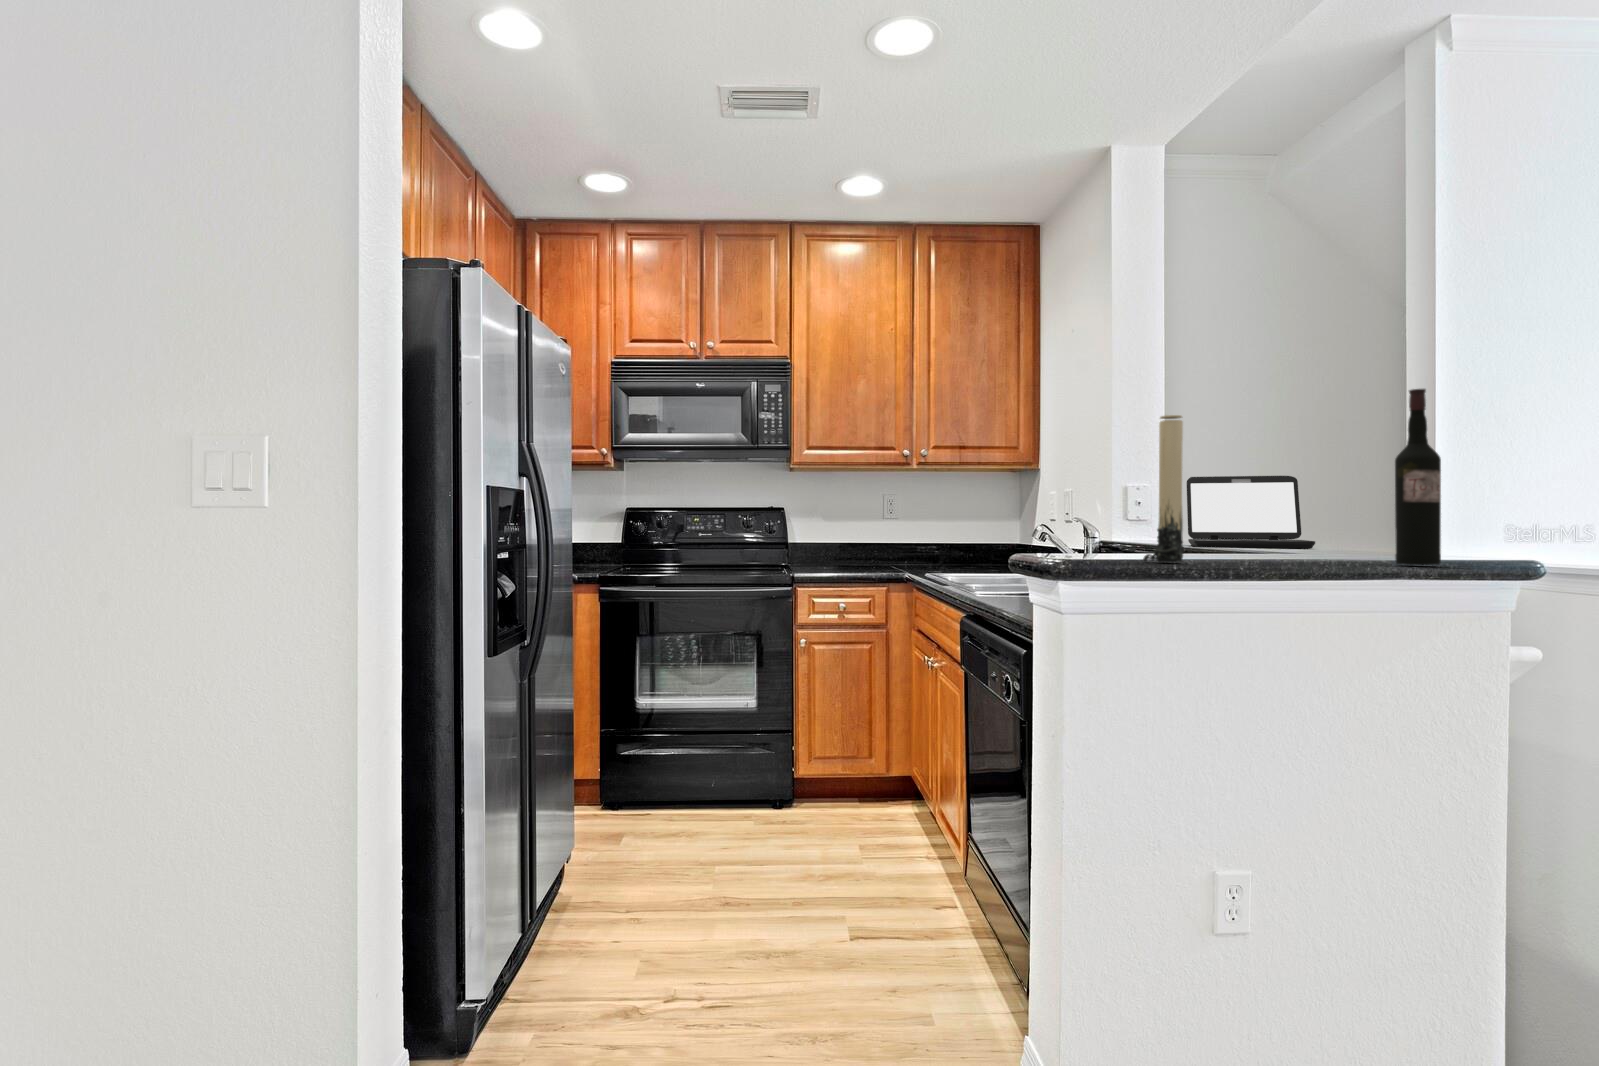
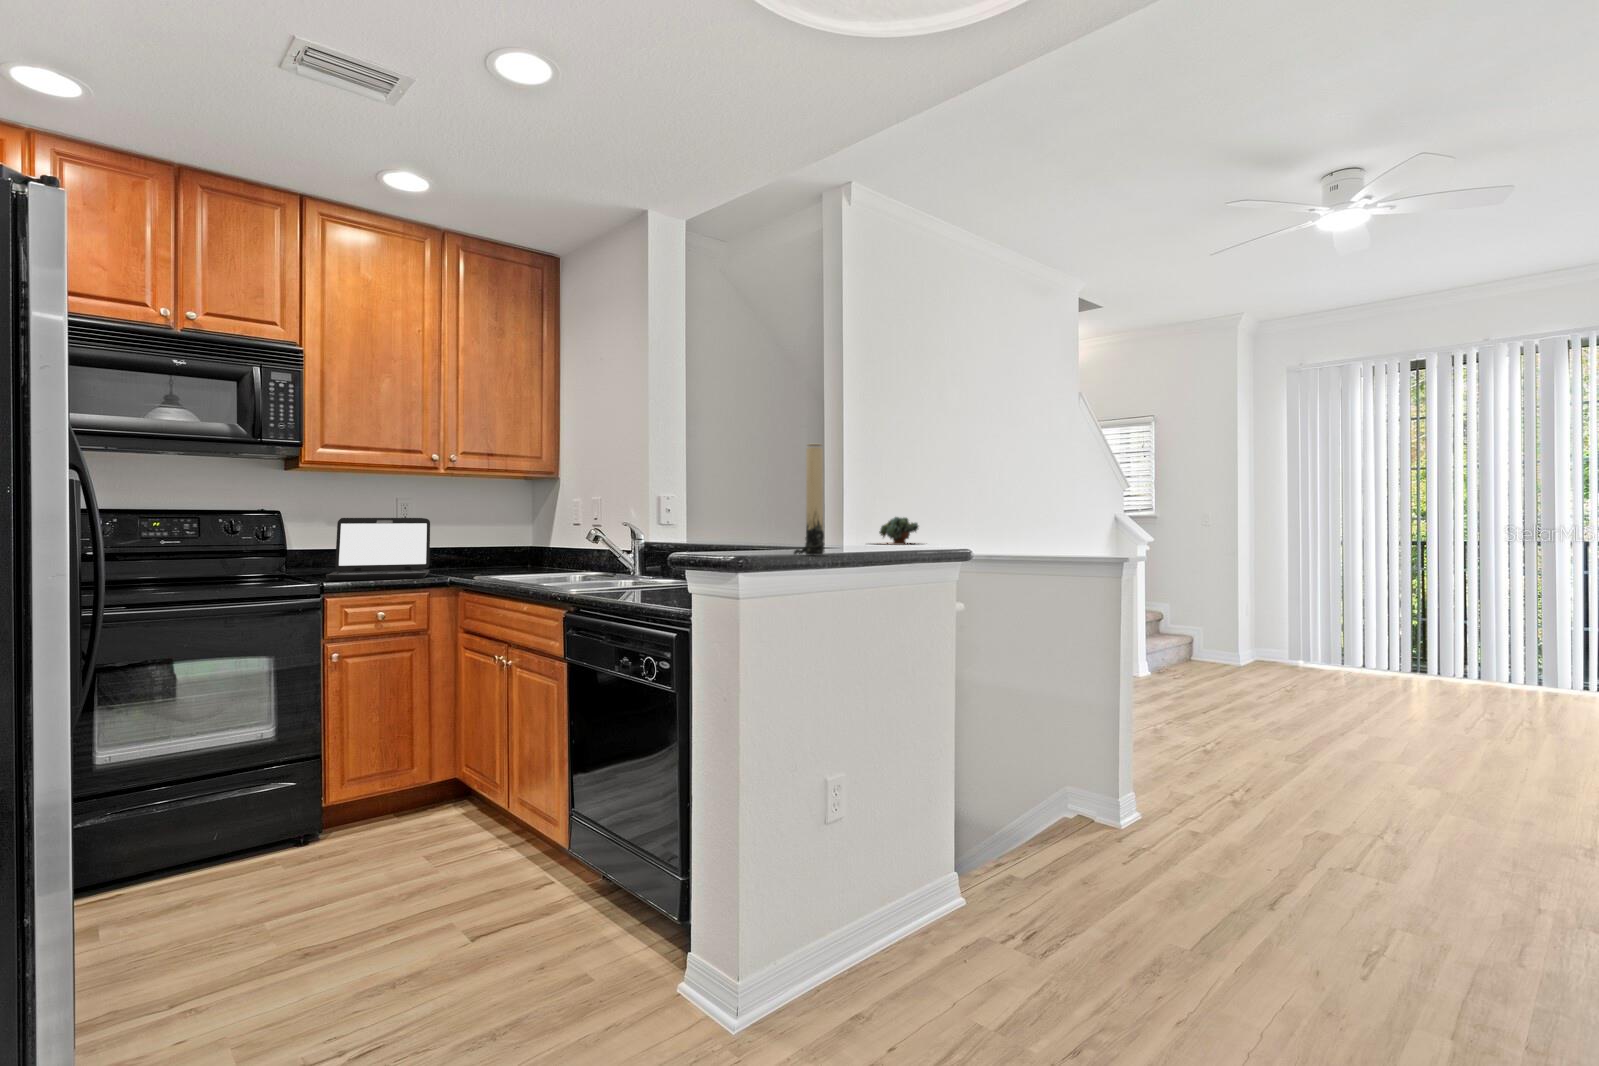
wine bottle: present [1395,389,1441,565] -> none [925,436,951,552]
laptop: present [1187,476,1315,548] -> present [326,518,430,581]
succulent plant: none [1434,511,1557,554] -> present [879,517,918,545]

